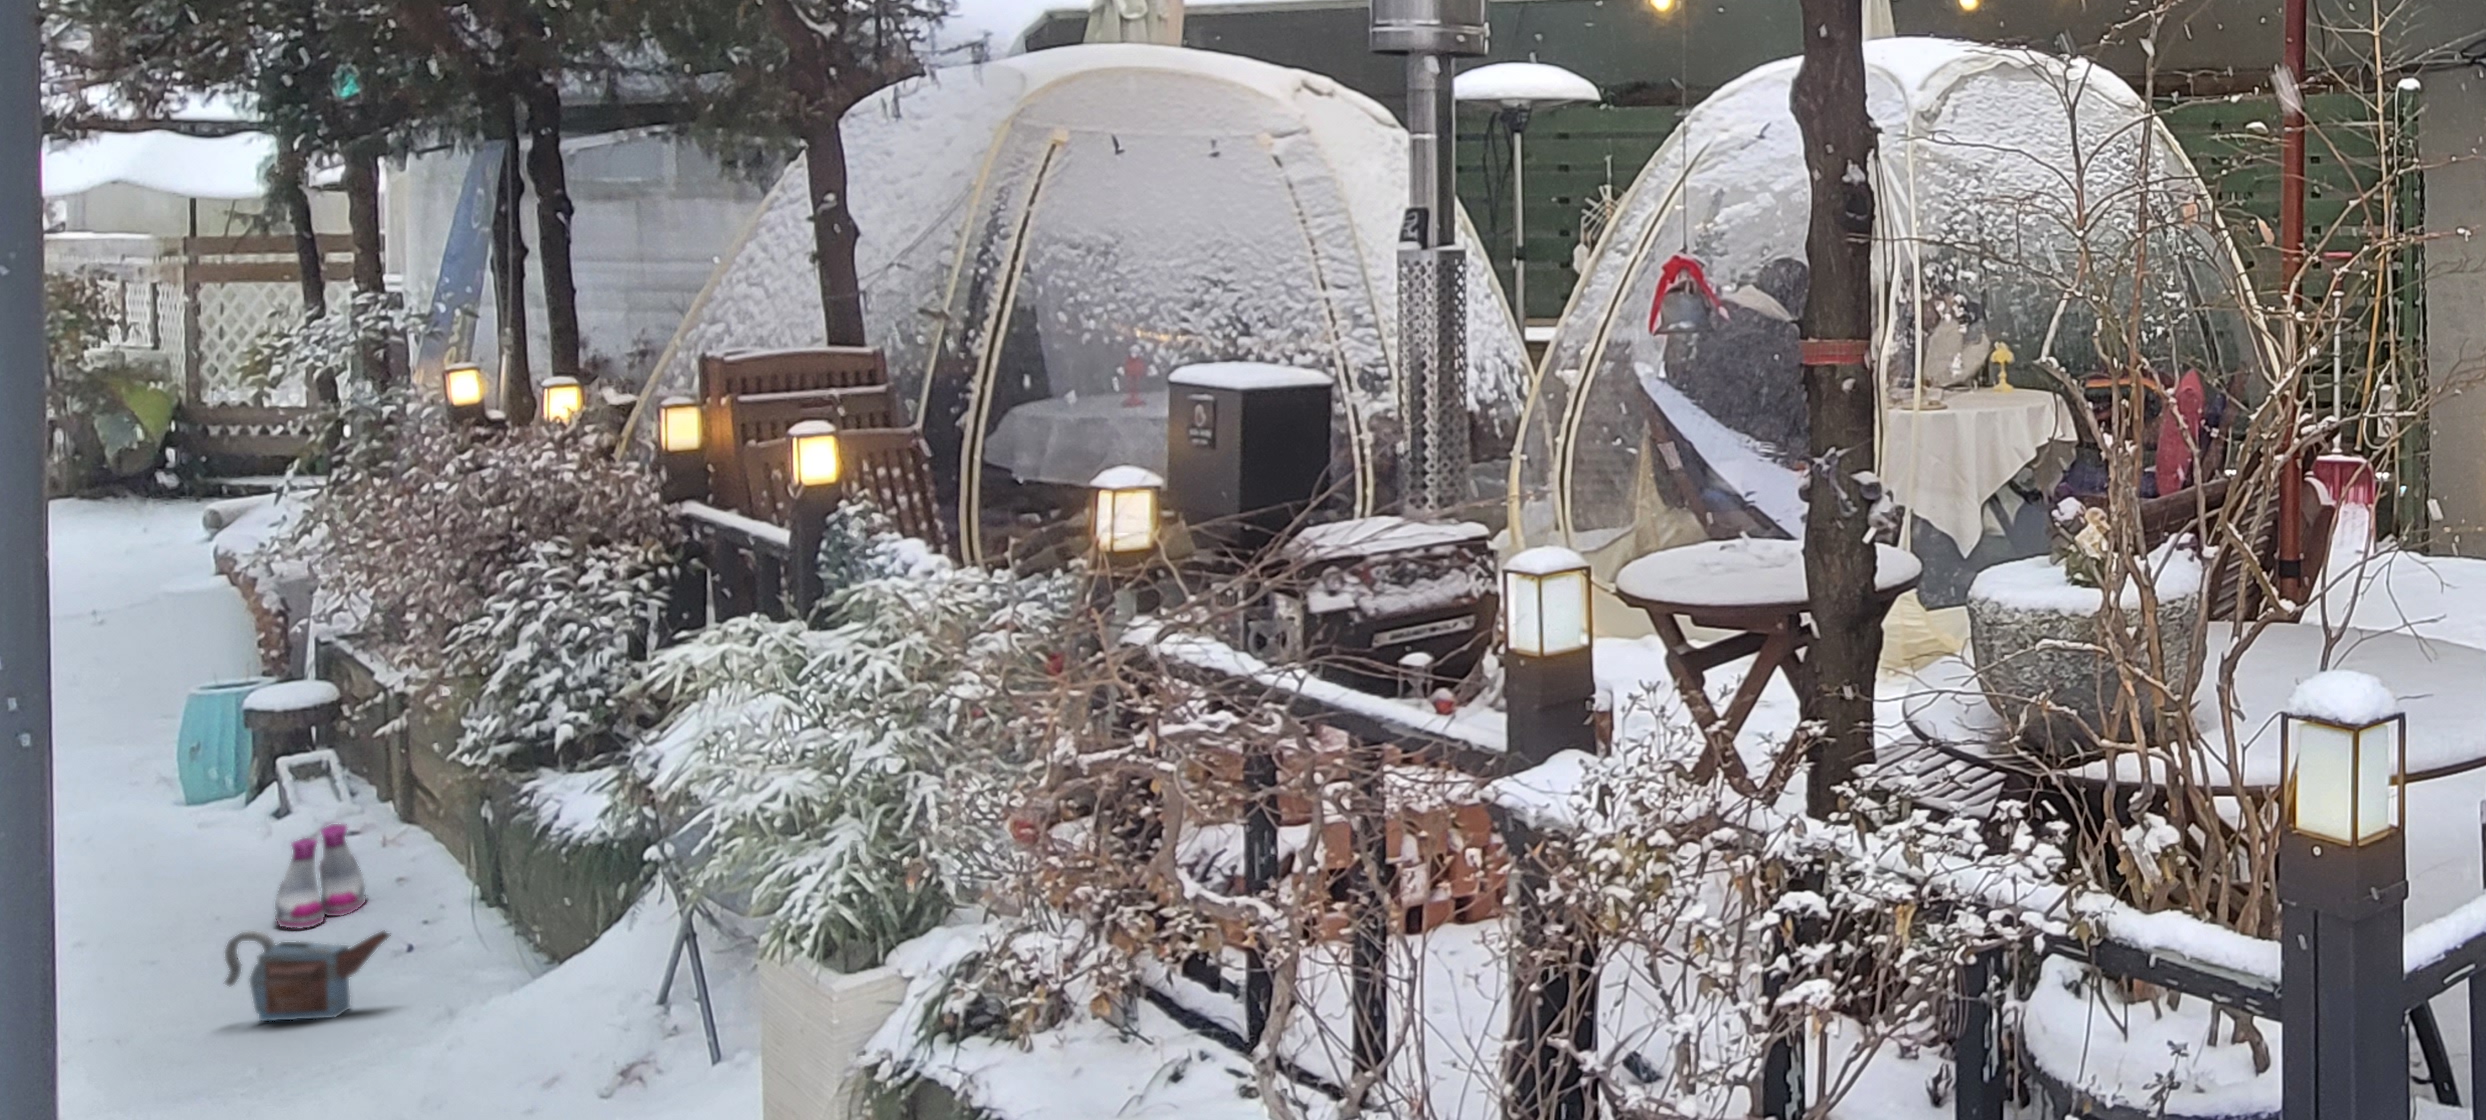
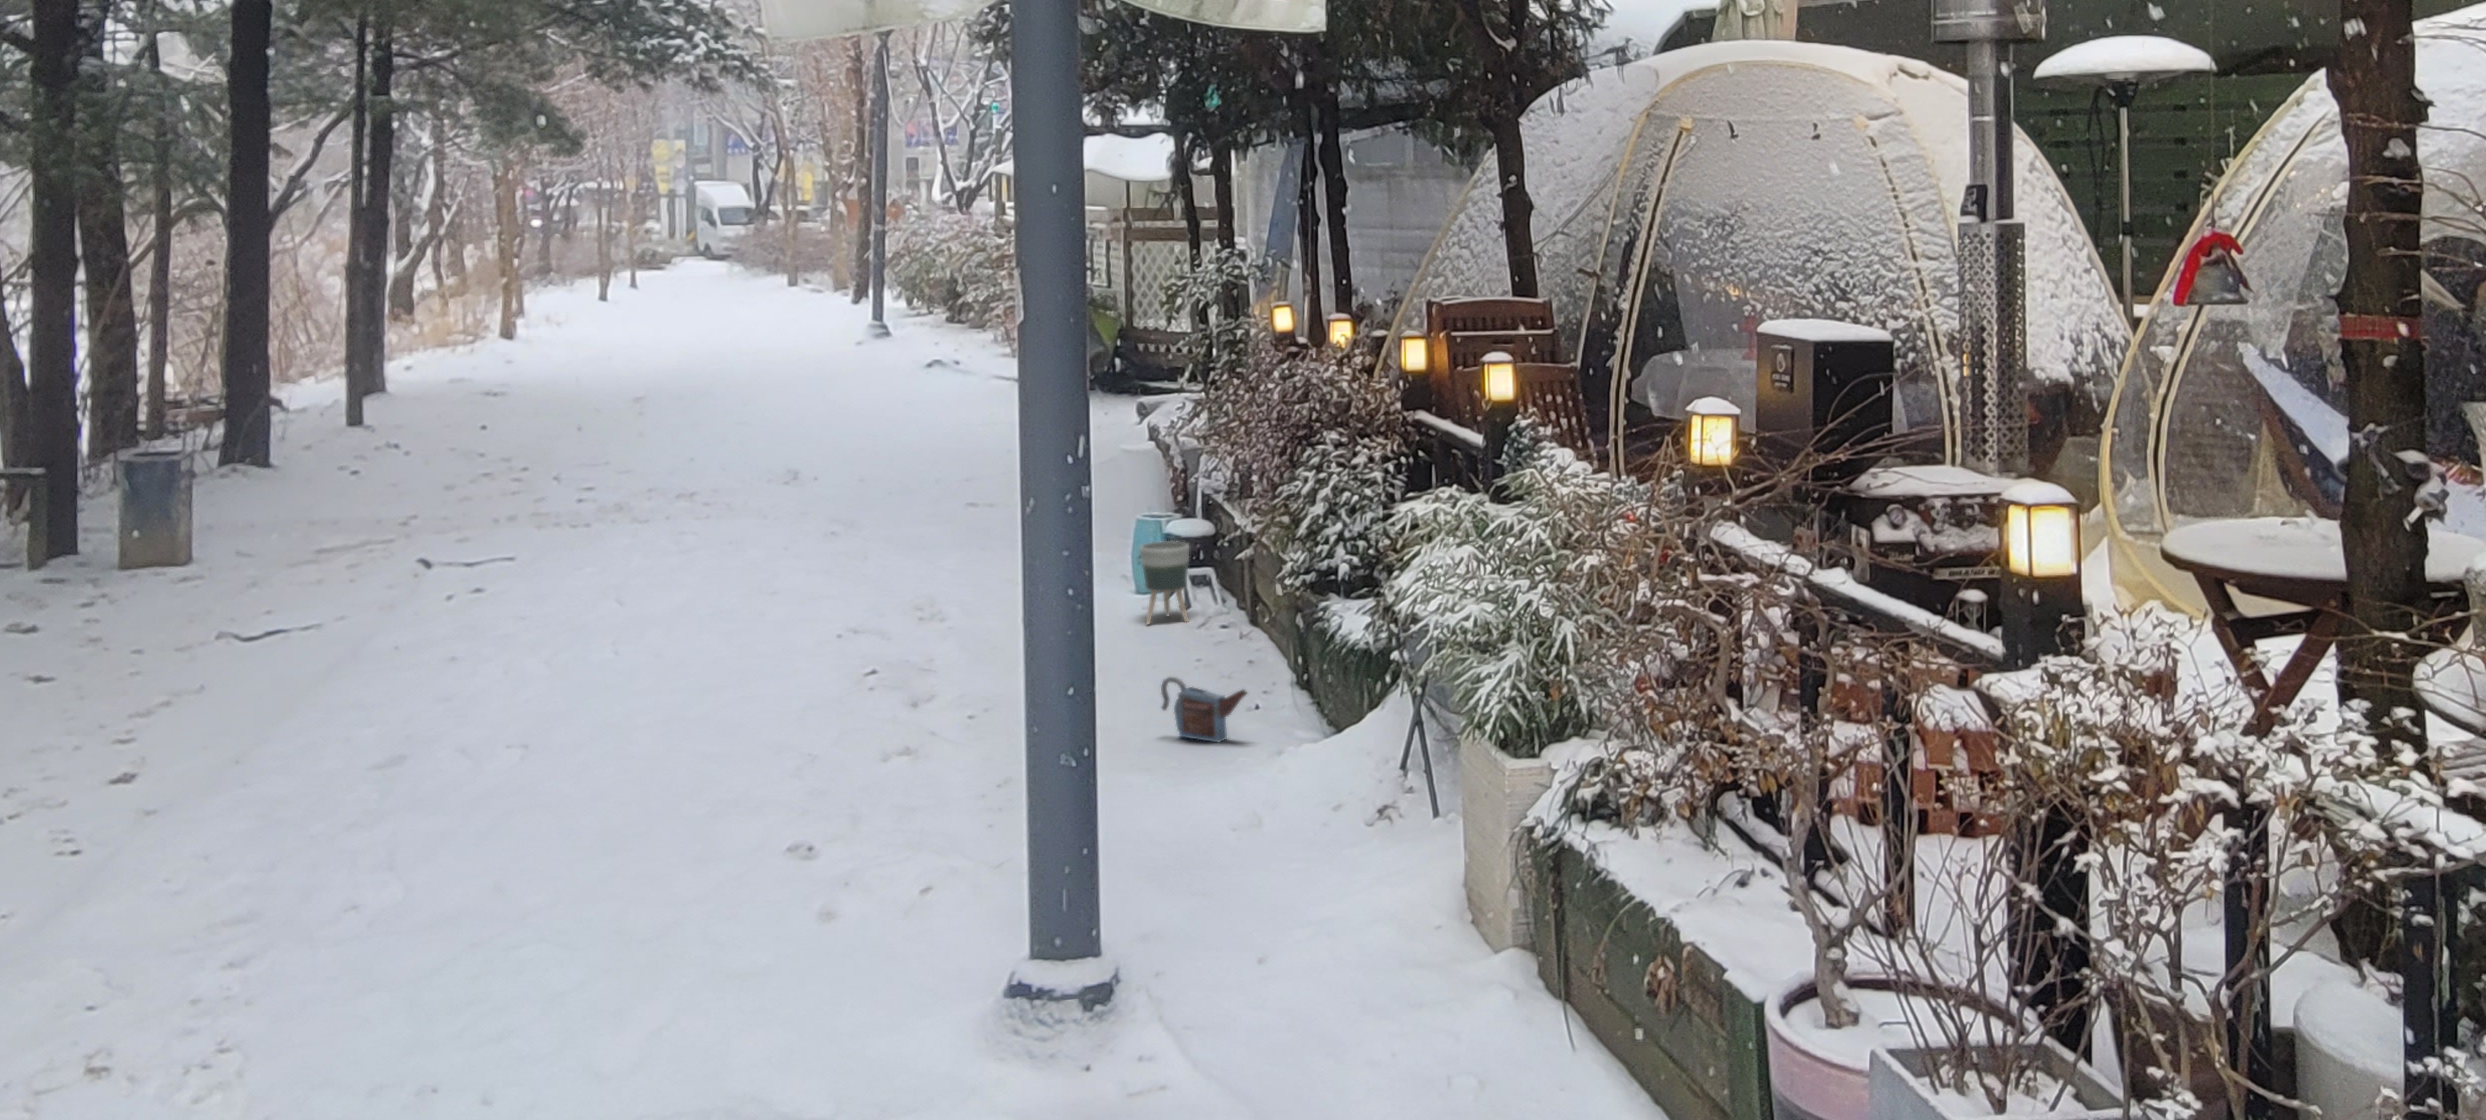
planter: none [192,717,288,848] -> present [1140,541,1189,624]
boots: present [275,824,366,928] -> none [1185,617,1234,684]

